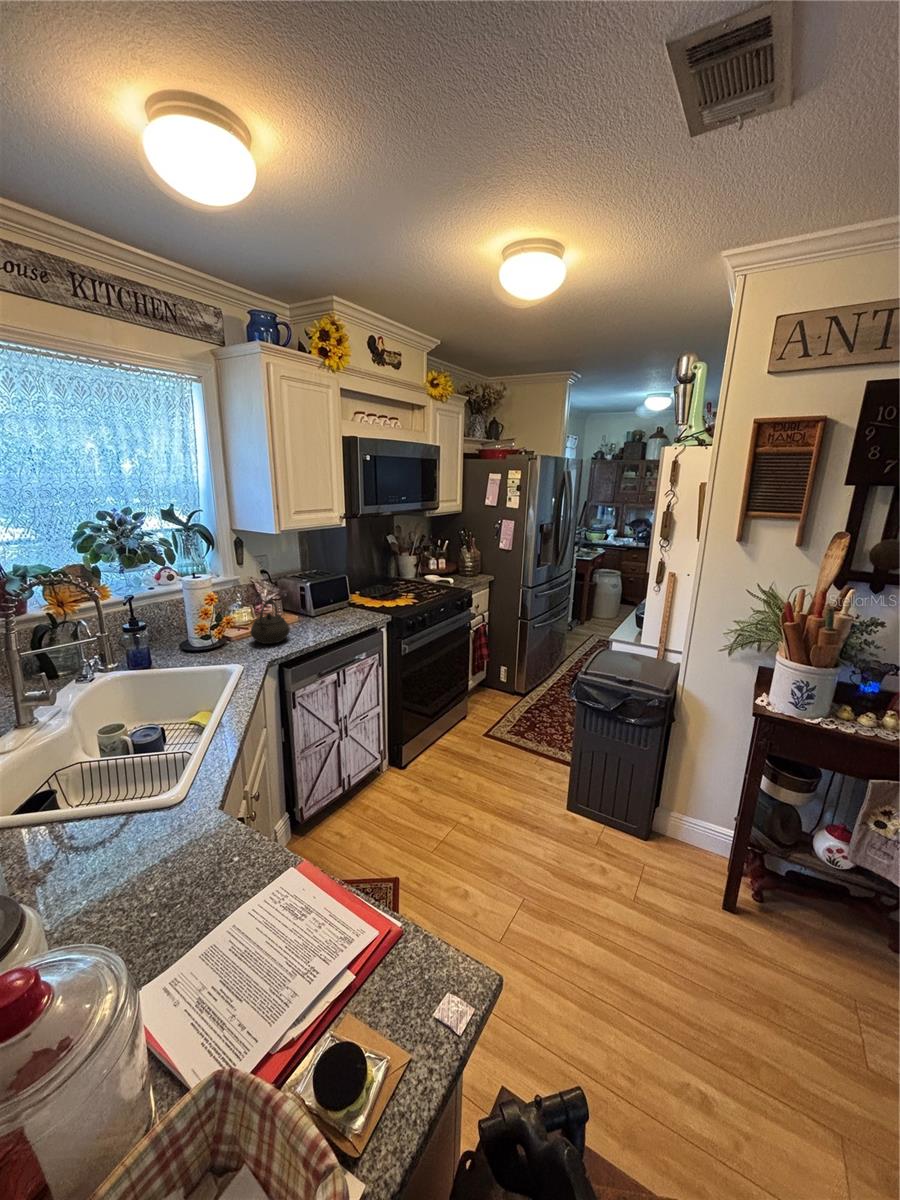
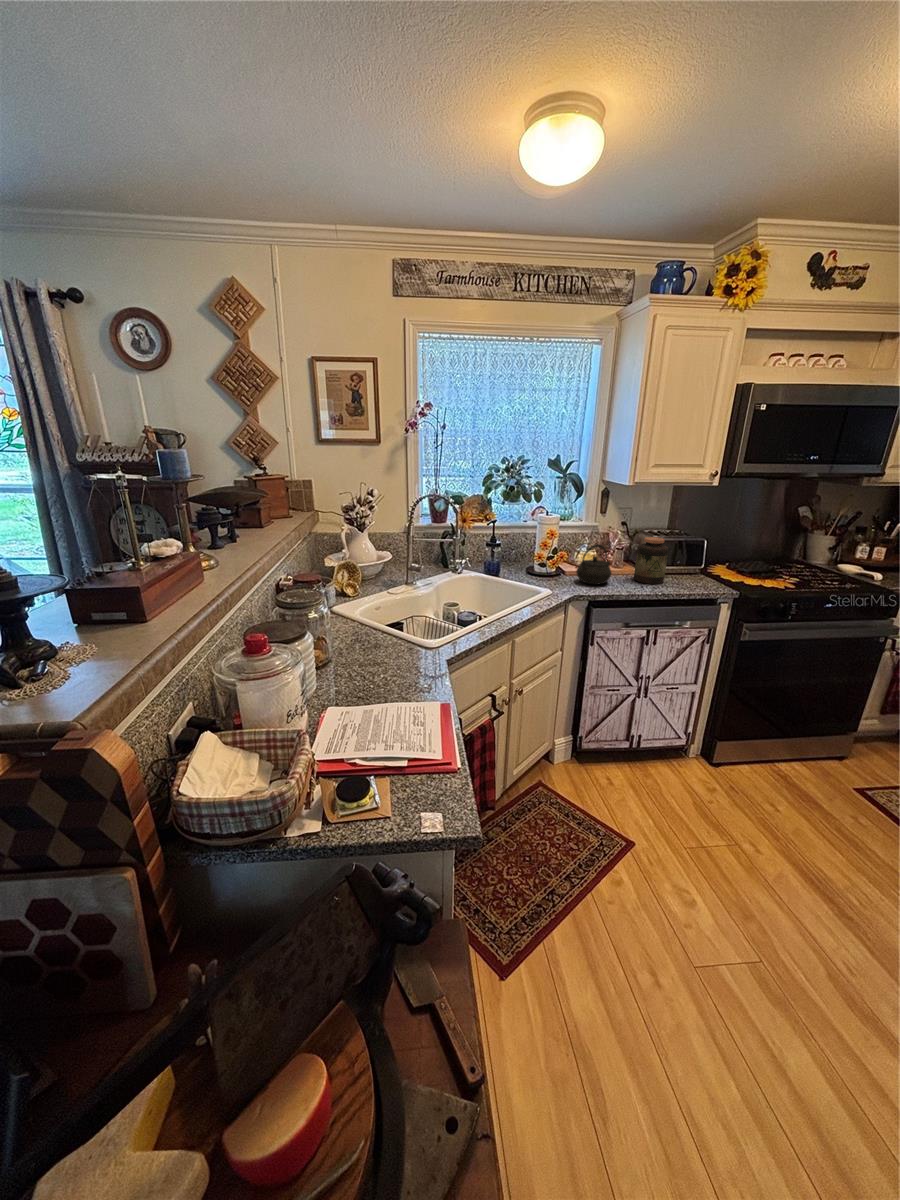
jar: none [303,582,333,628] -> present [634,537,669,584]

